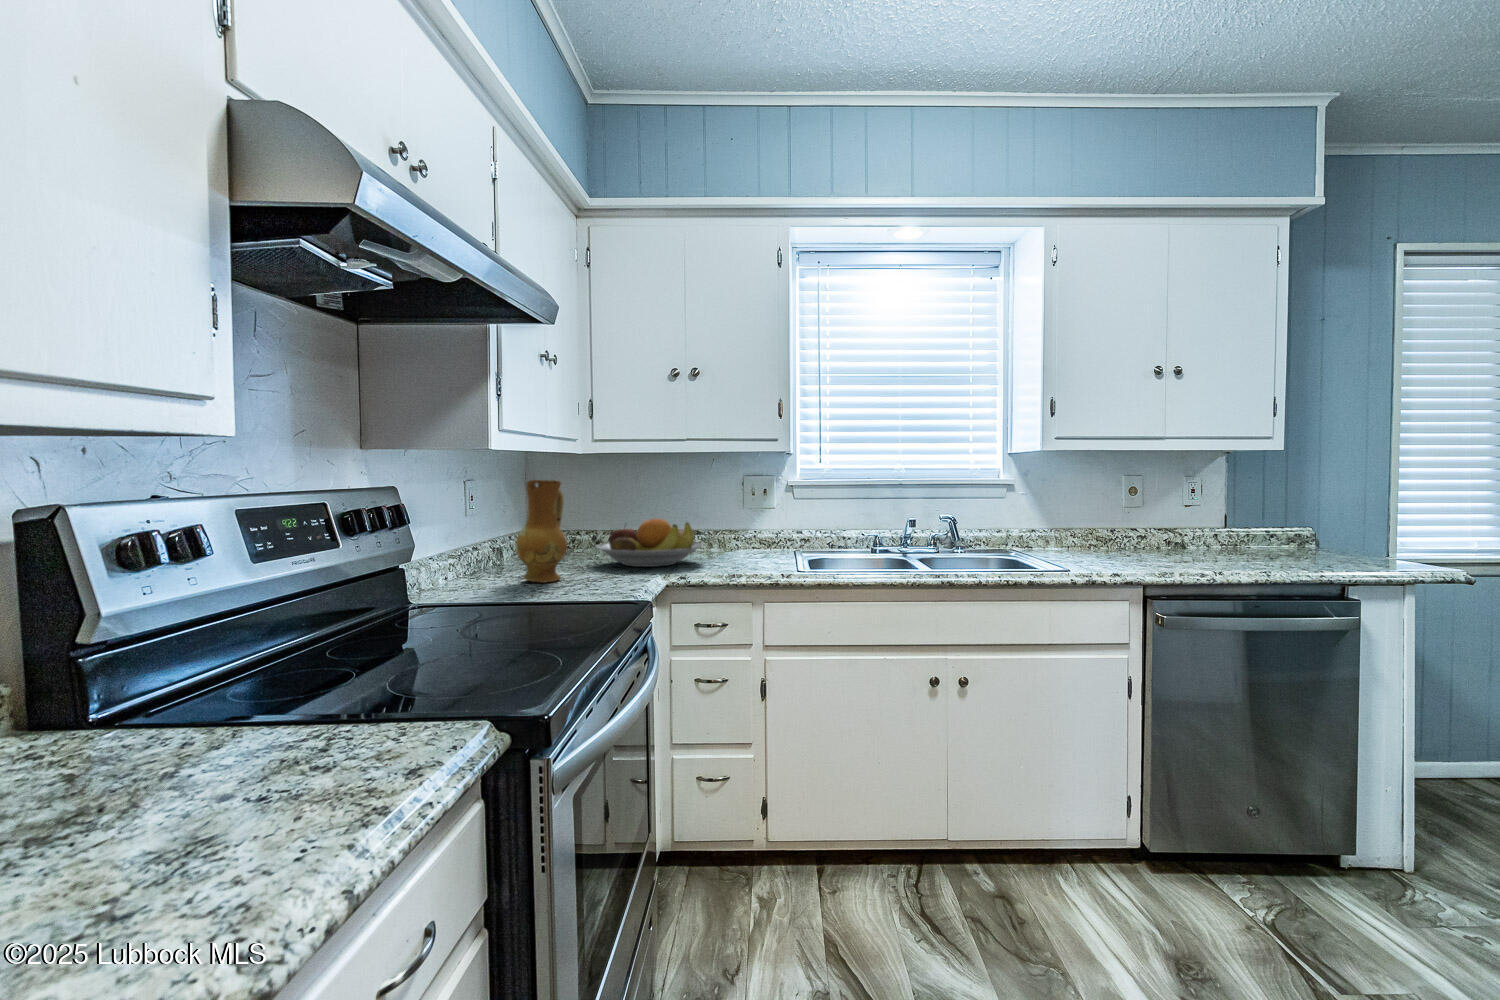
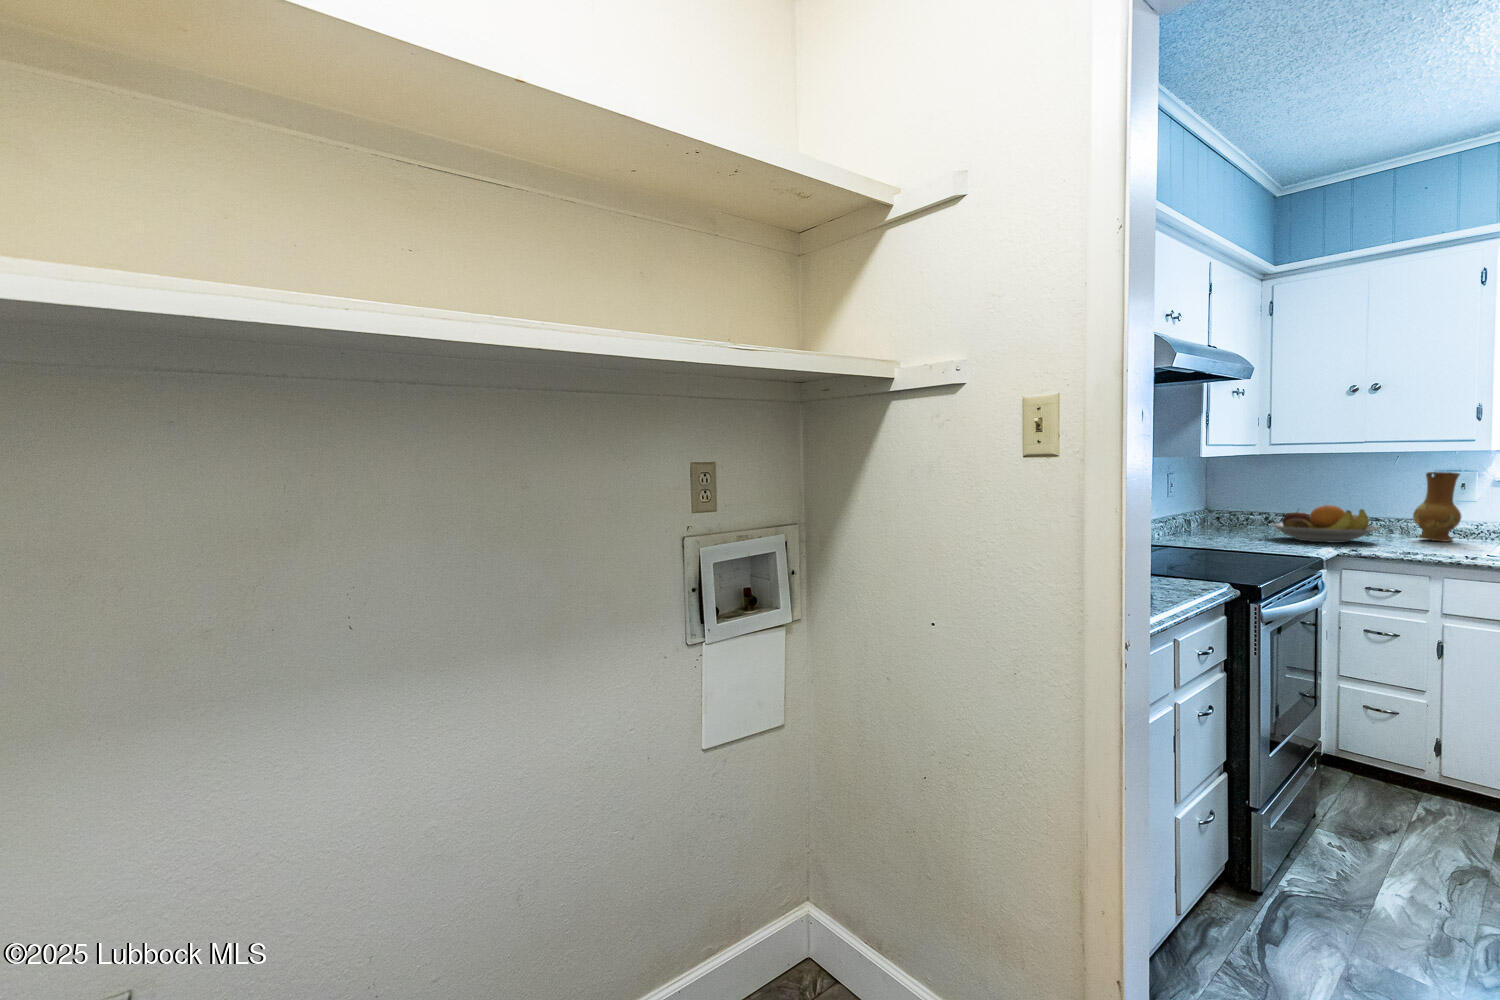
ceramic jug: present [516,480,567,583] -> present [1413,472,1462,542]

